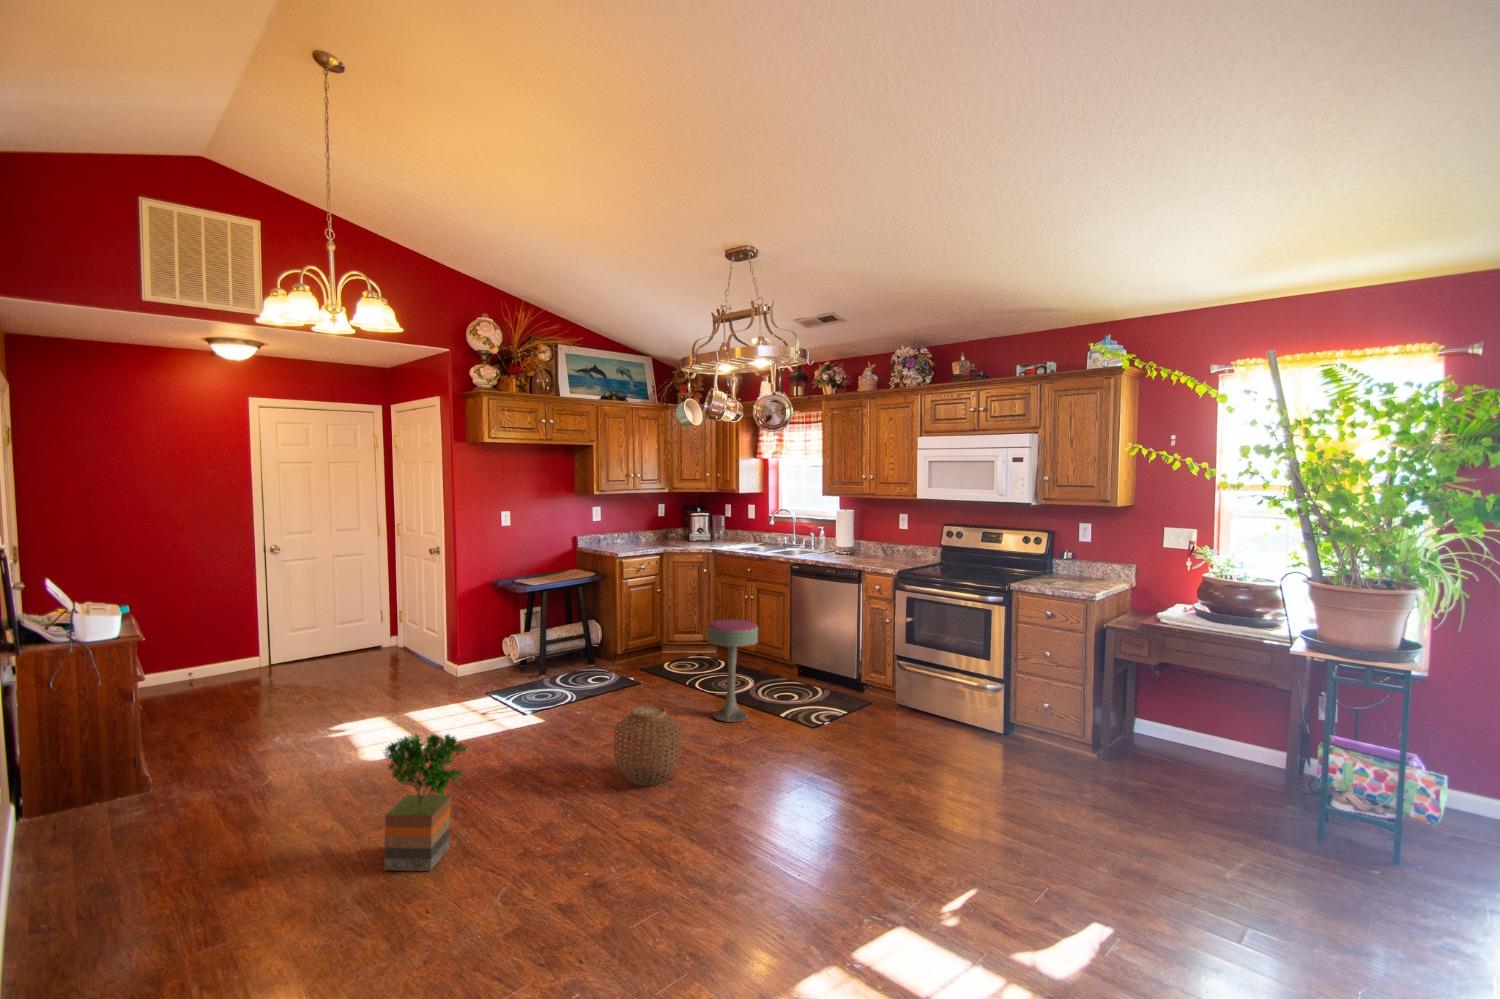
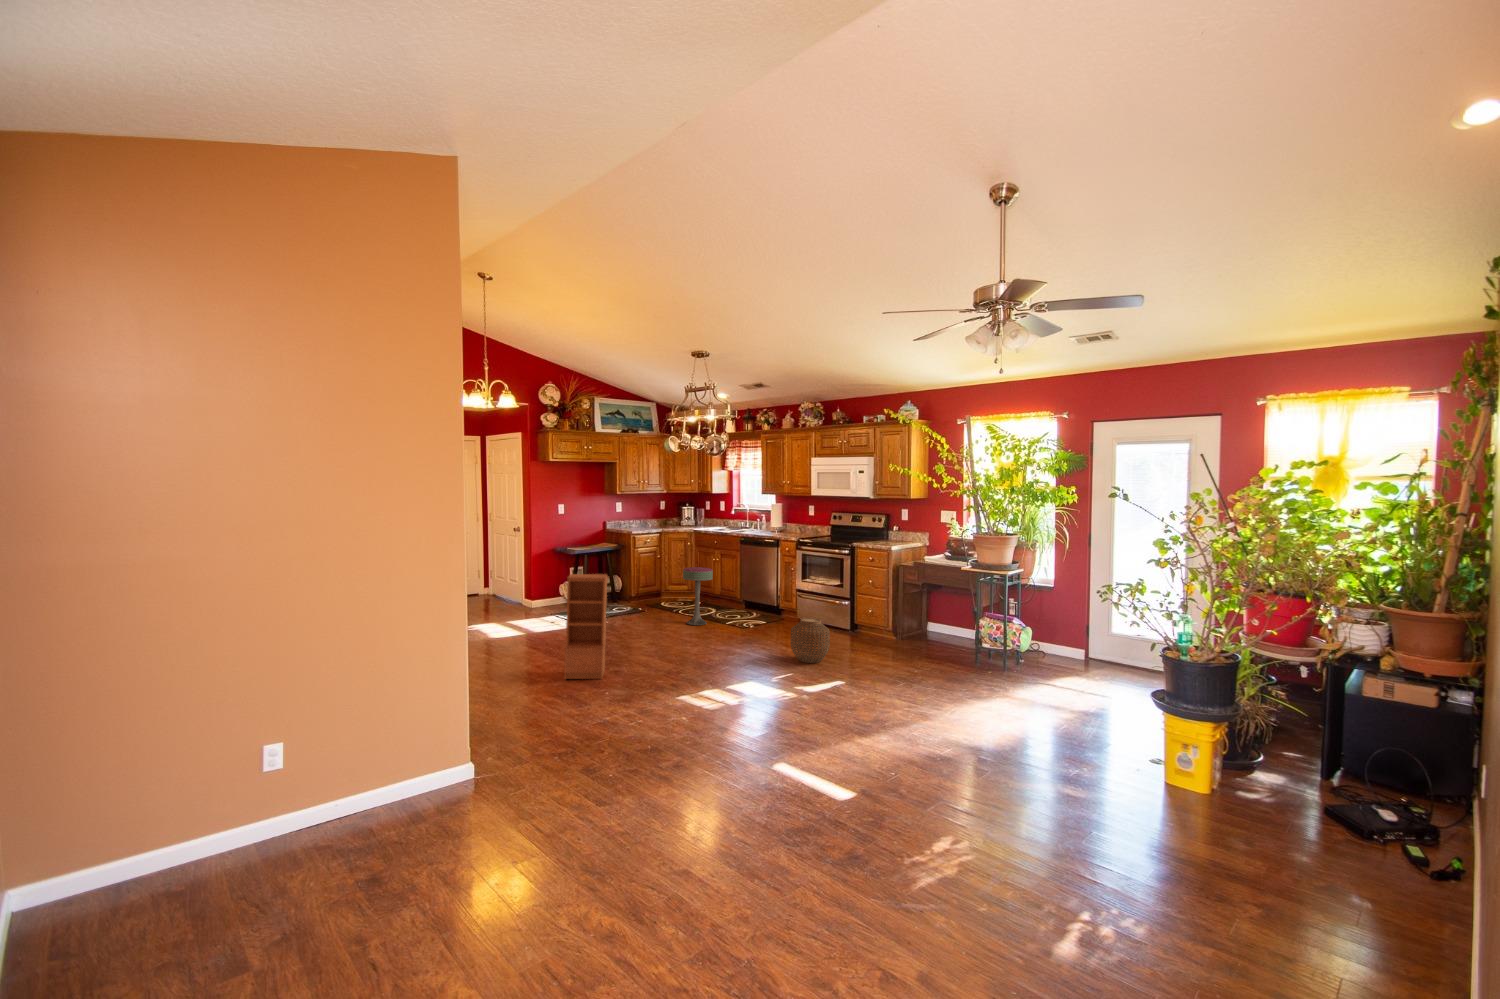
bookcase: none [474,675,574,928] -> present [564,574,607,679]
woven basket: present [614,705,681,786] -> present [791,618,830,663]
potted tree: present [384,734,466,871] -> none [516,606,556,667]

